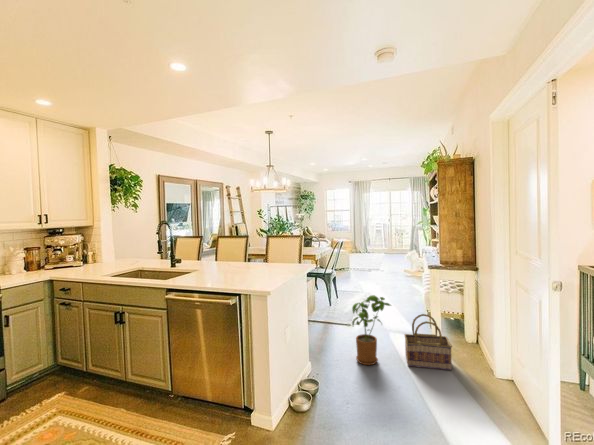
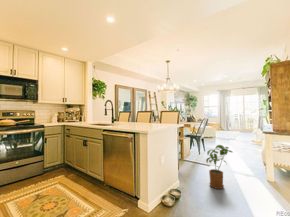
basket: present [405,314,452,370] -> none [244,161,281,202]

